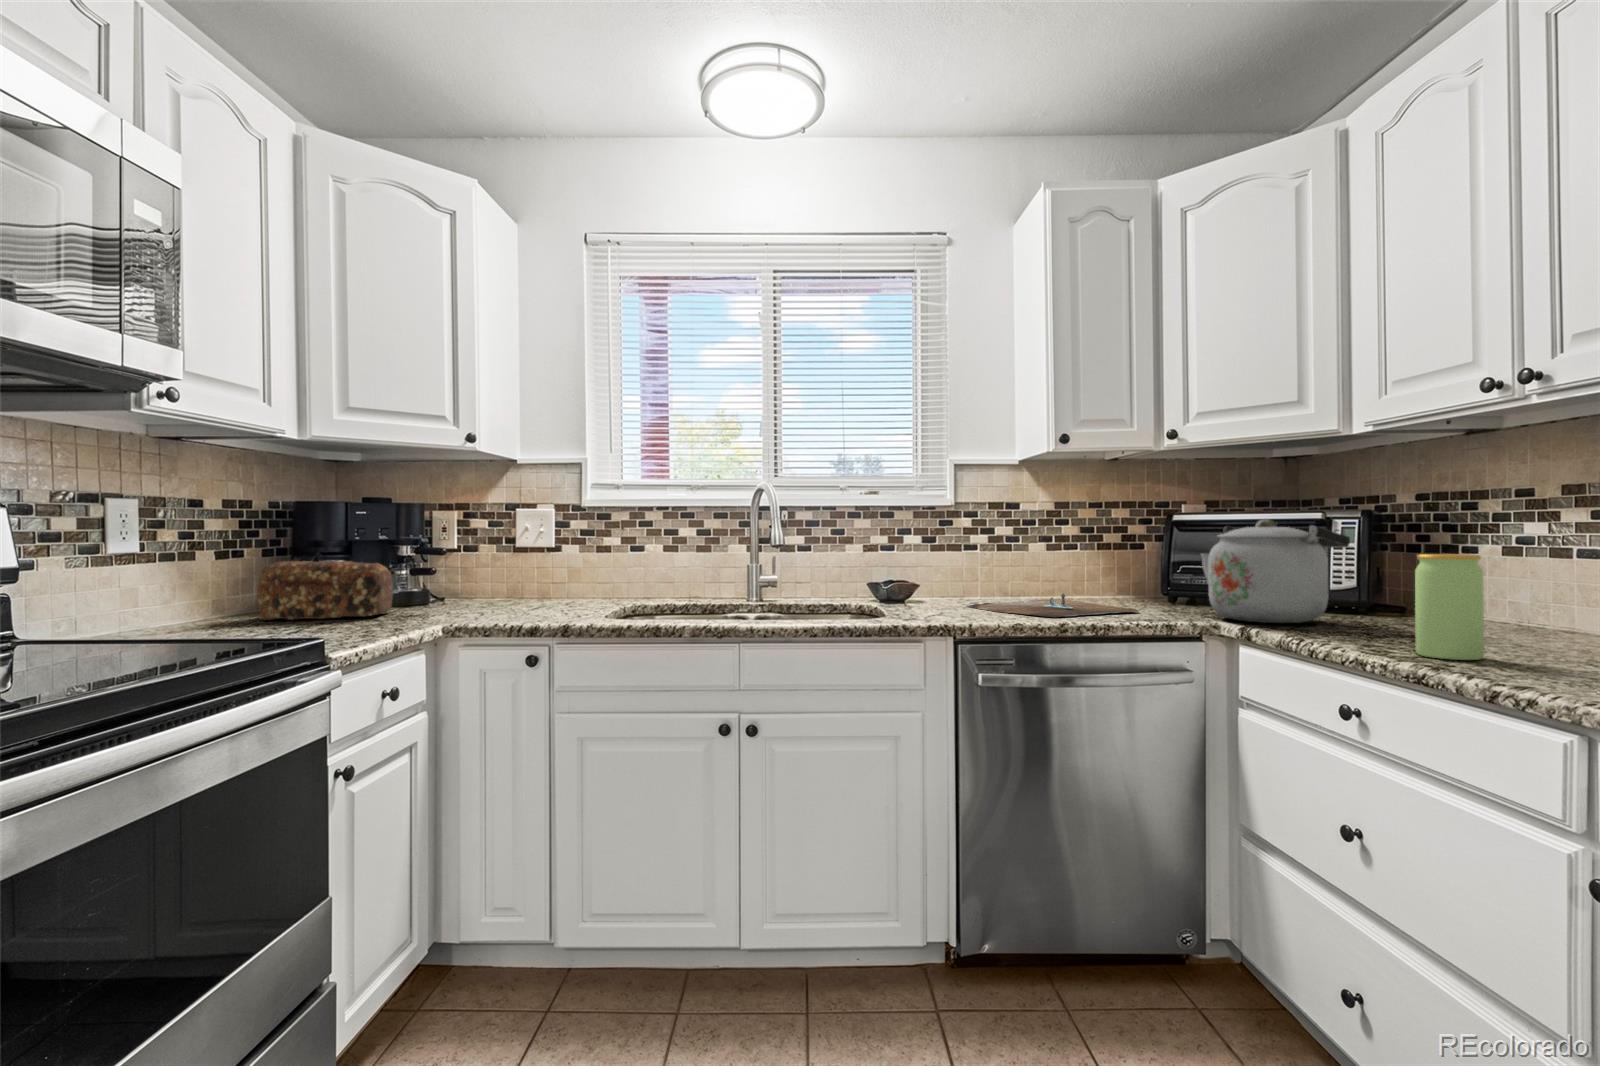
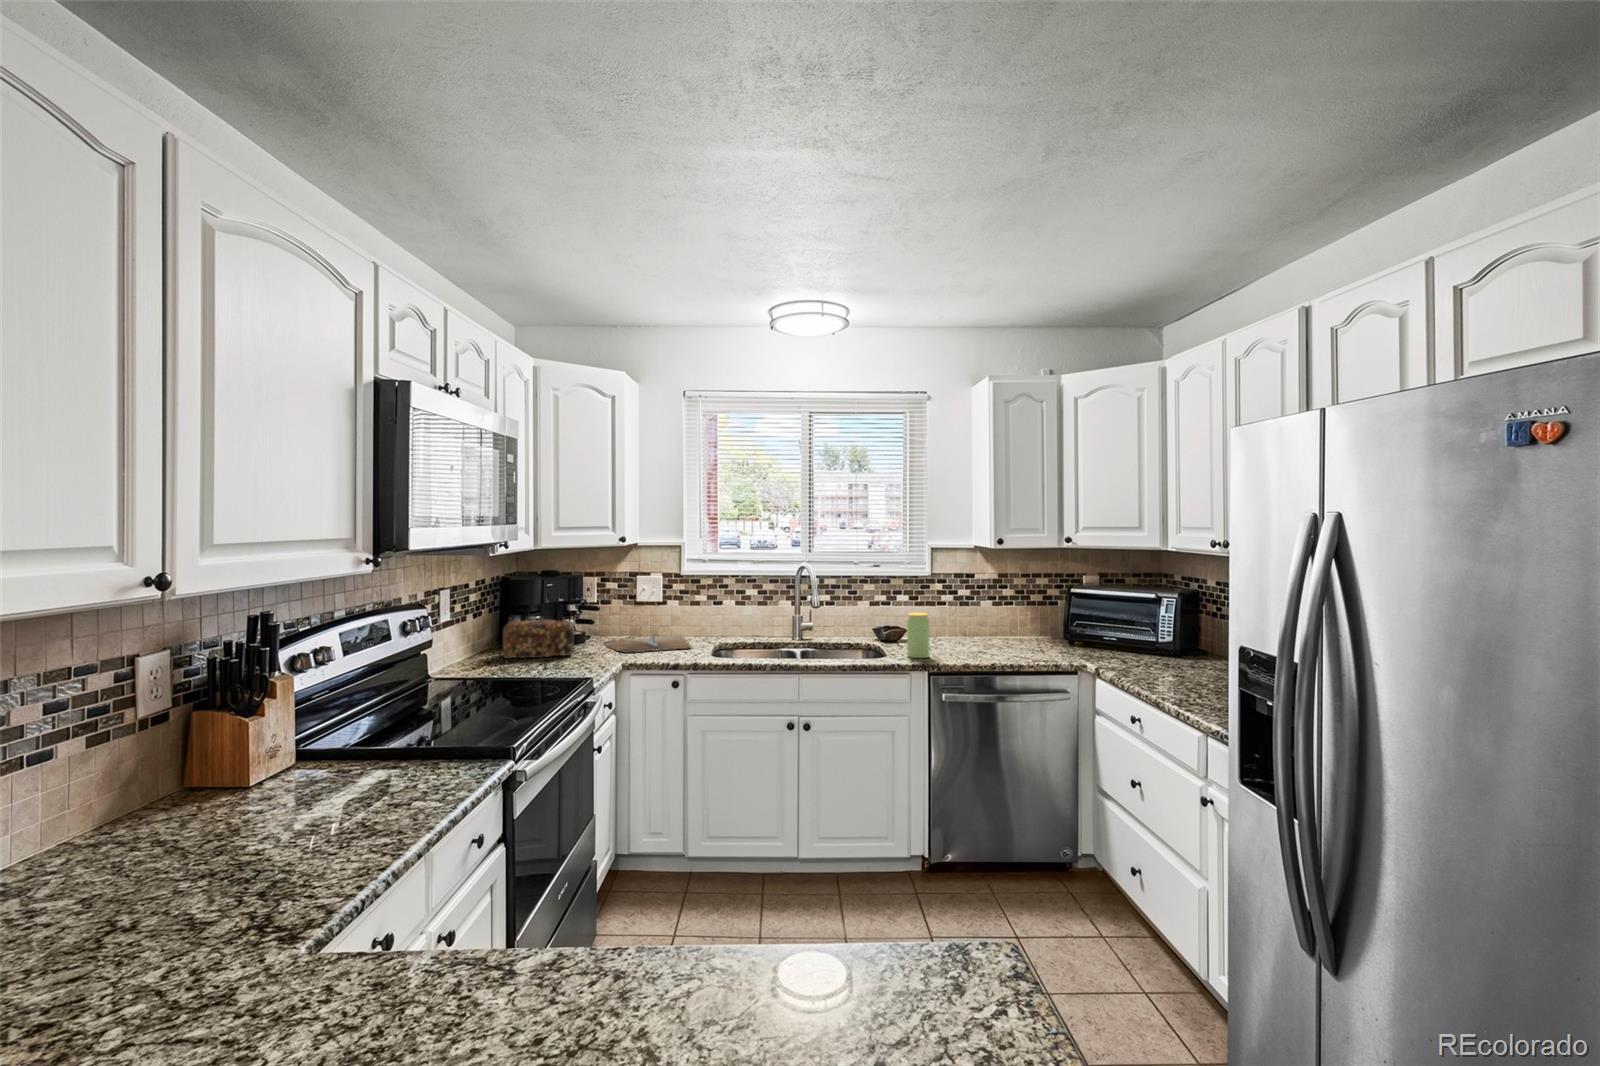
kettle: present [1201,519,1350,623] -> none [1082,601,1164,665]
jar: present [1415,554,1484,660] -> present [907,613,930,658]
cutting board: present [967,593,1138,617] -> present [604,636,691,653]

